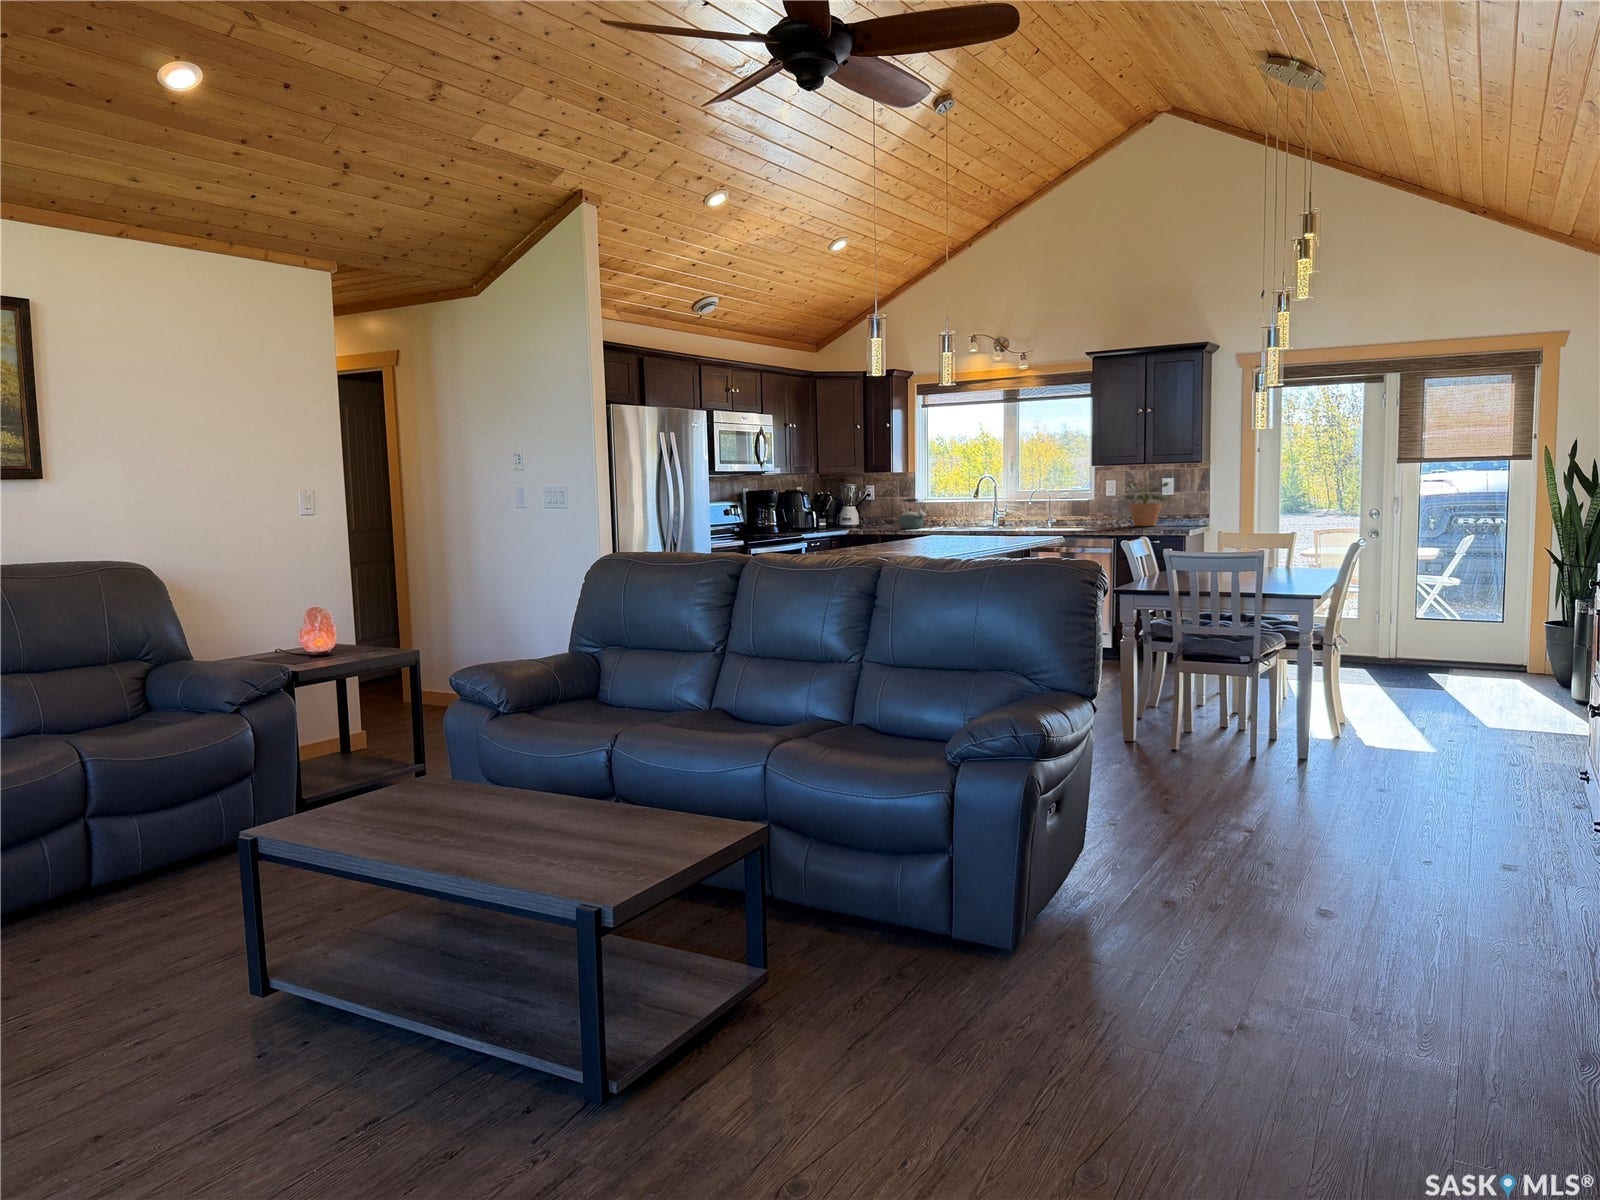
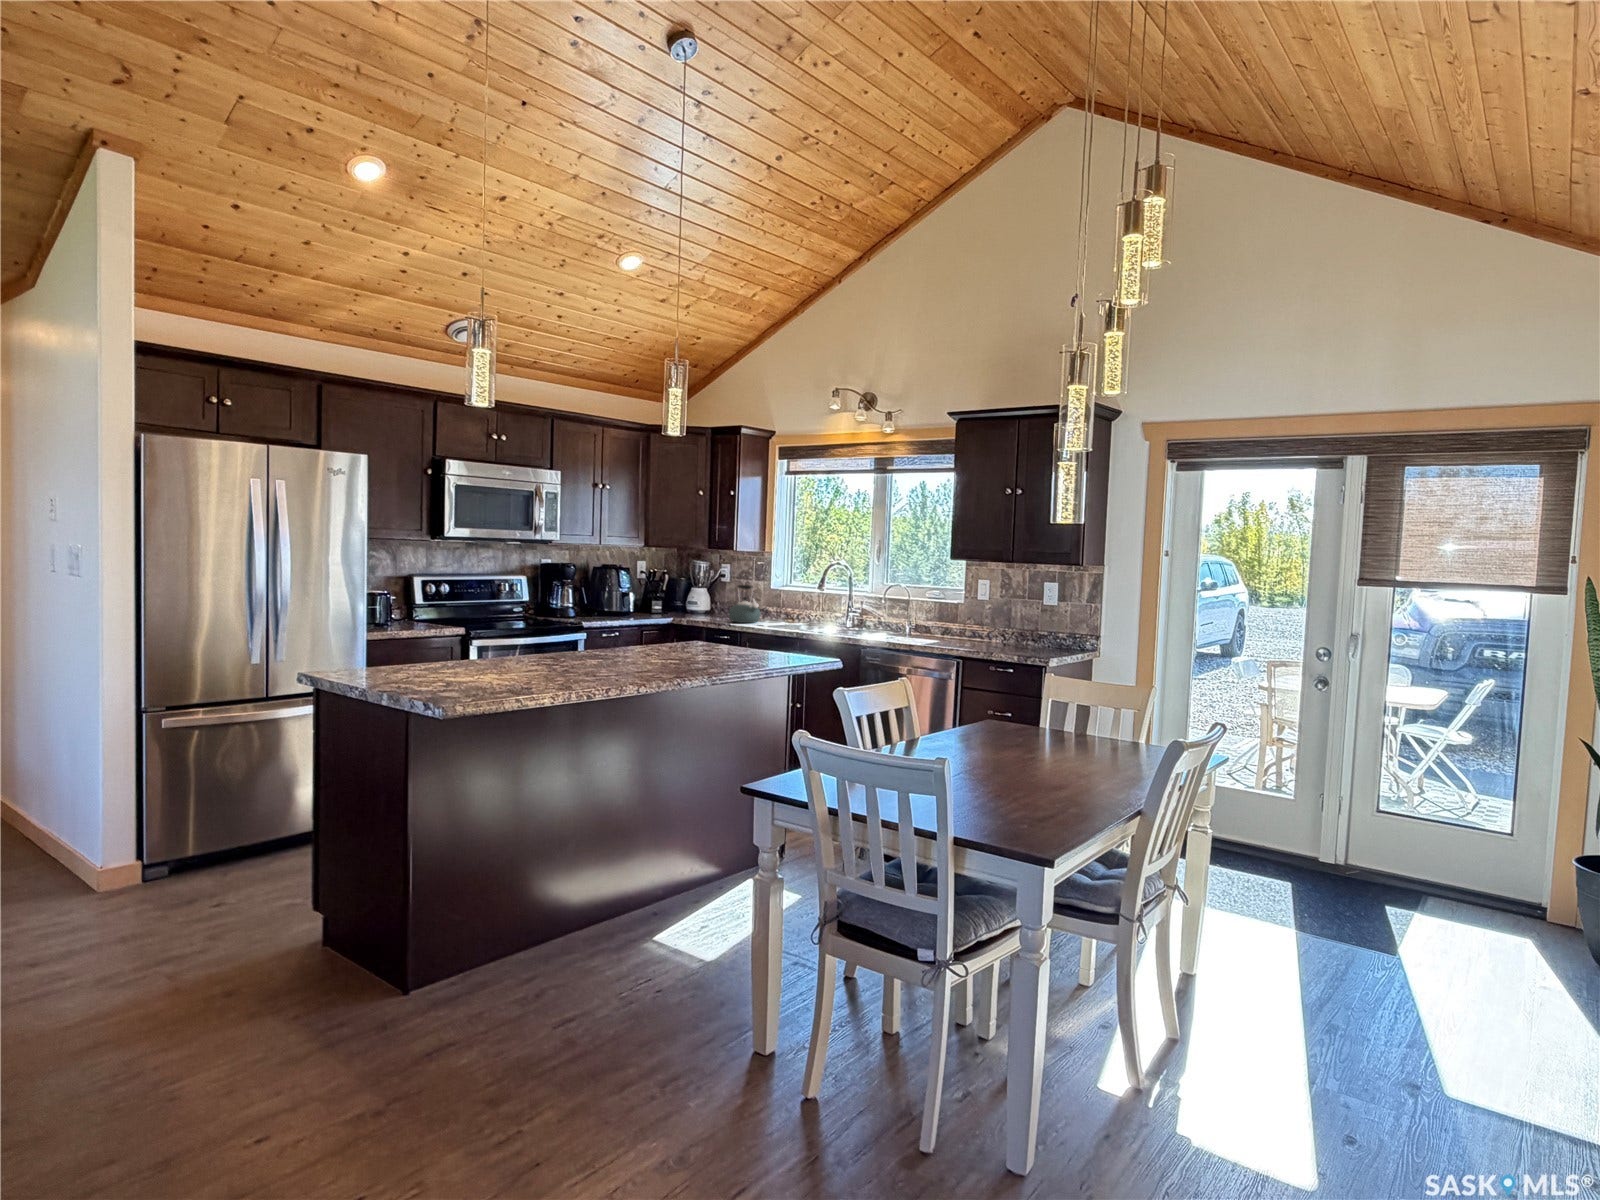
potted plant: present [1125,482,1168,526] -> none [979,586,1048,647]

